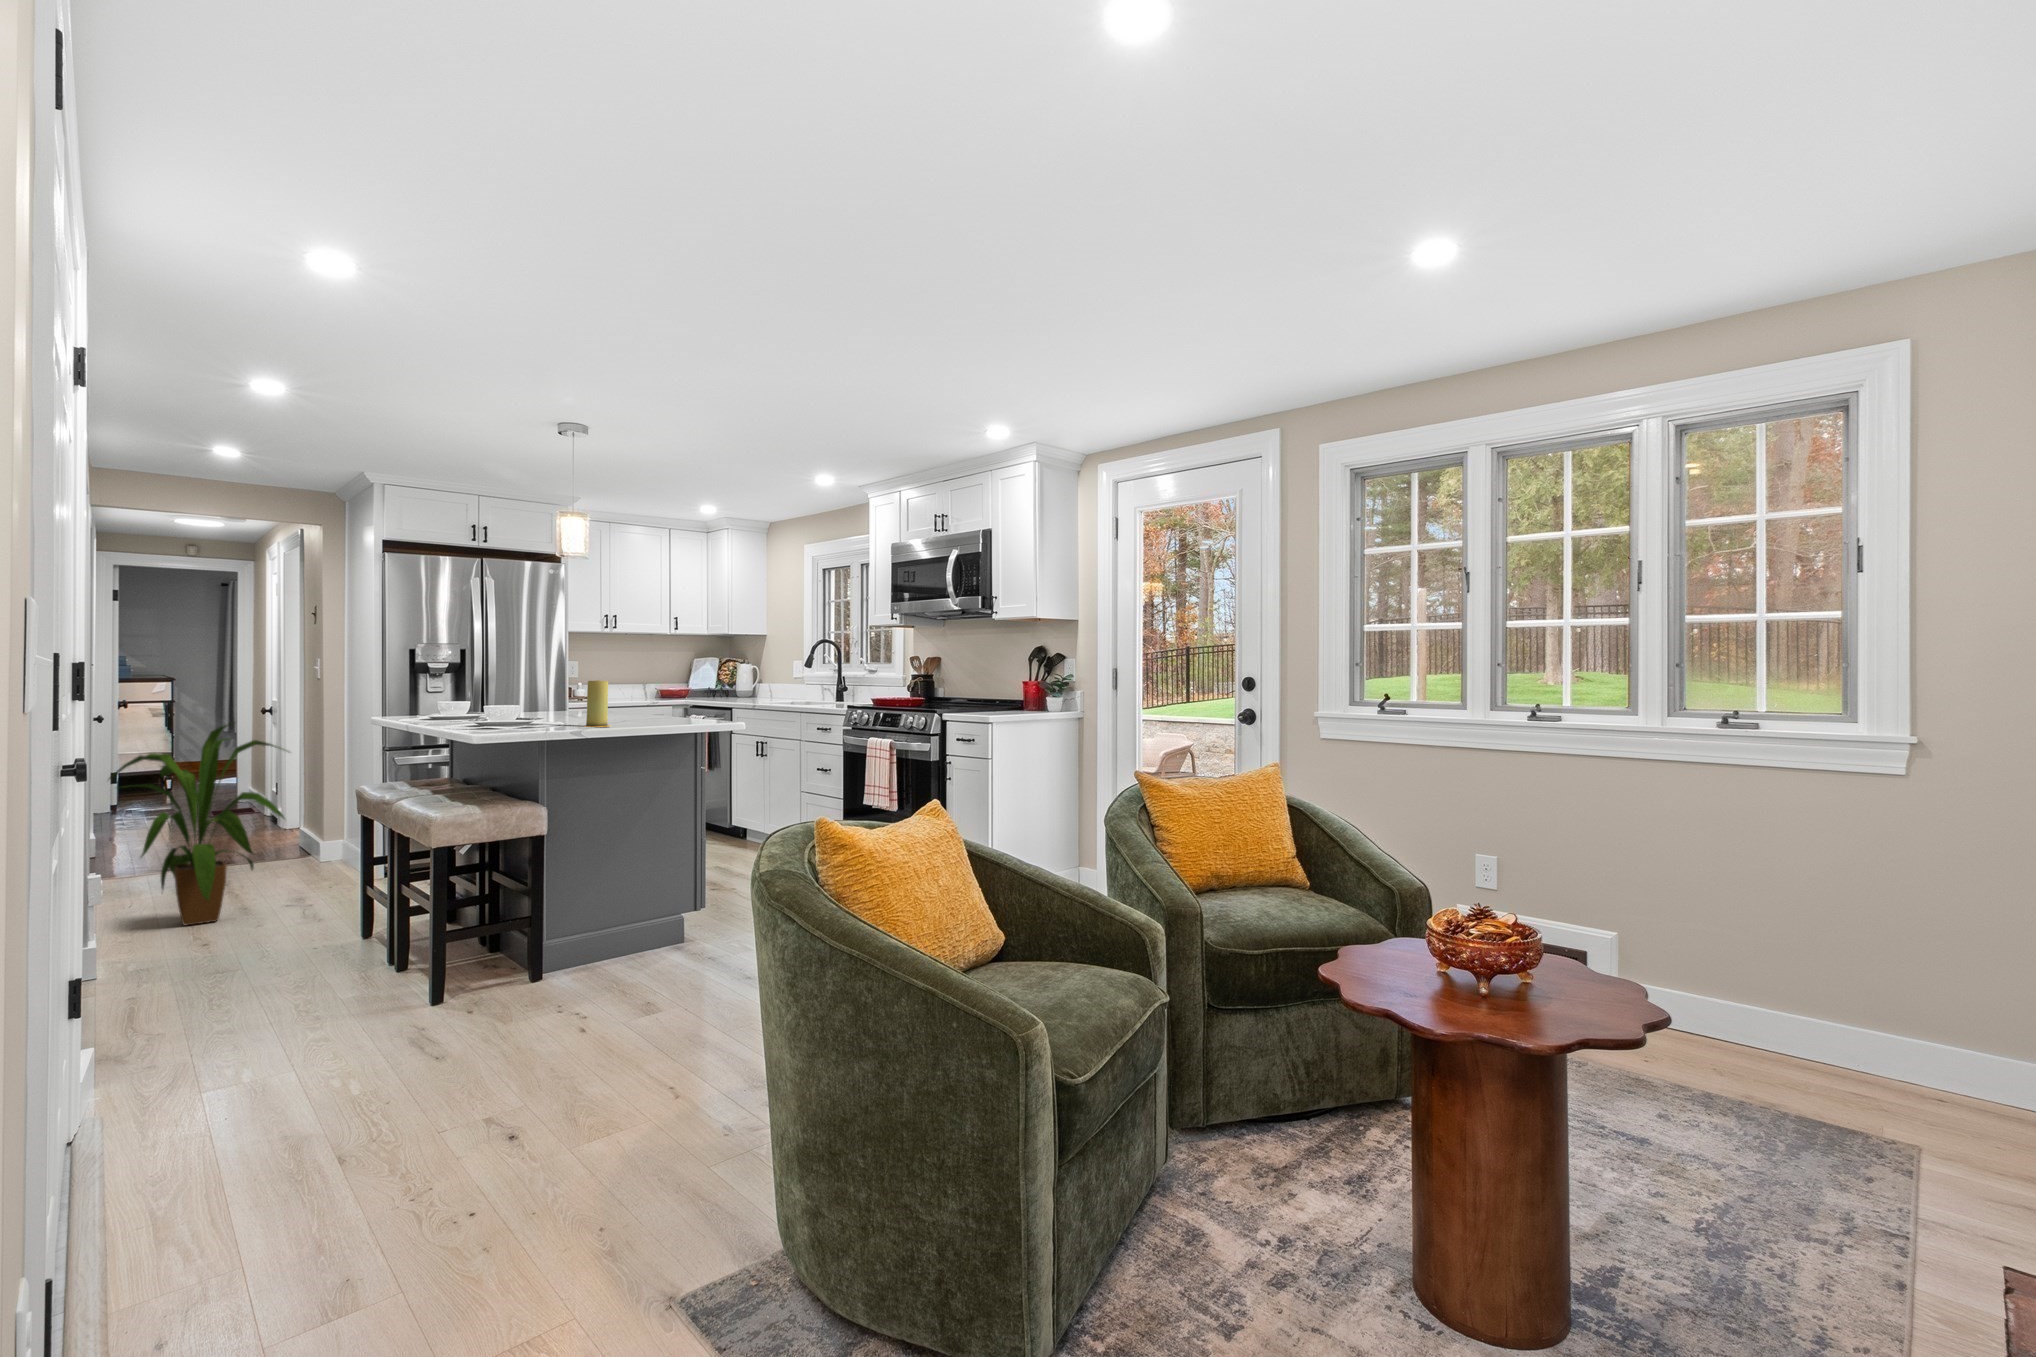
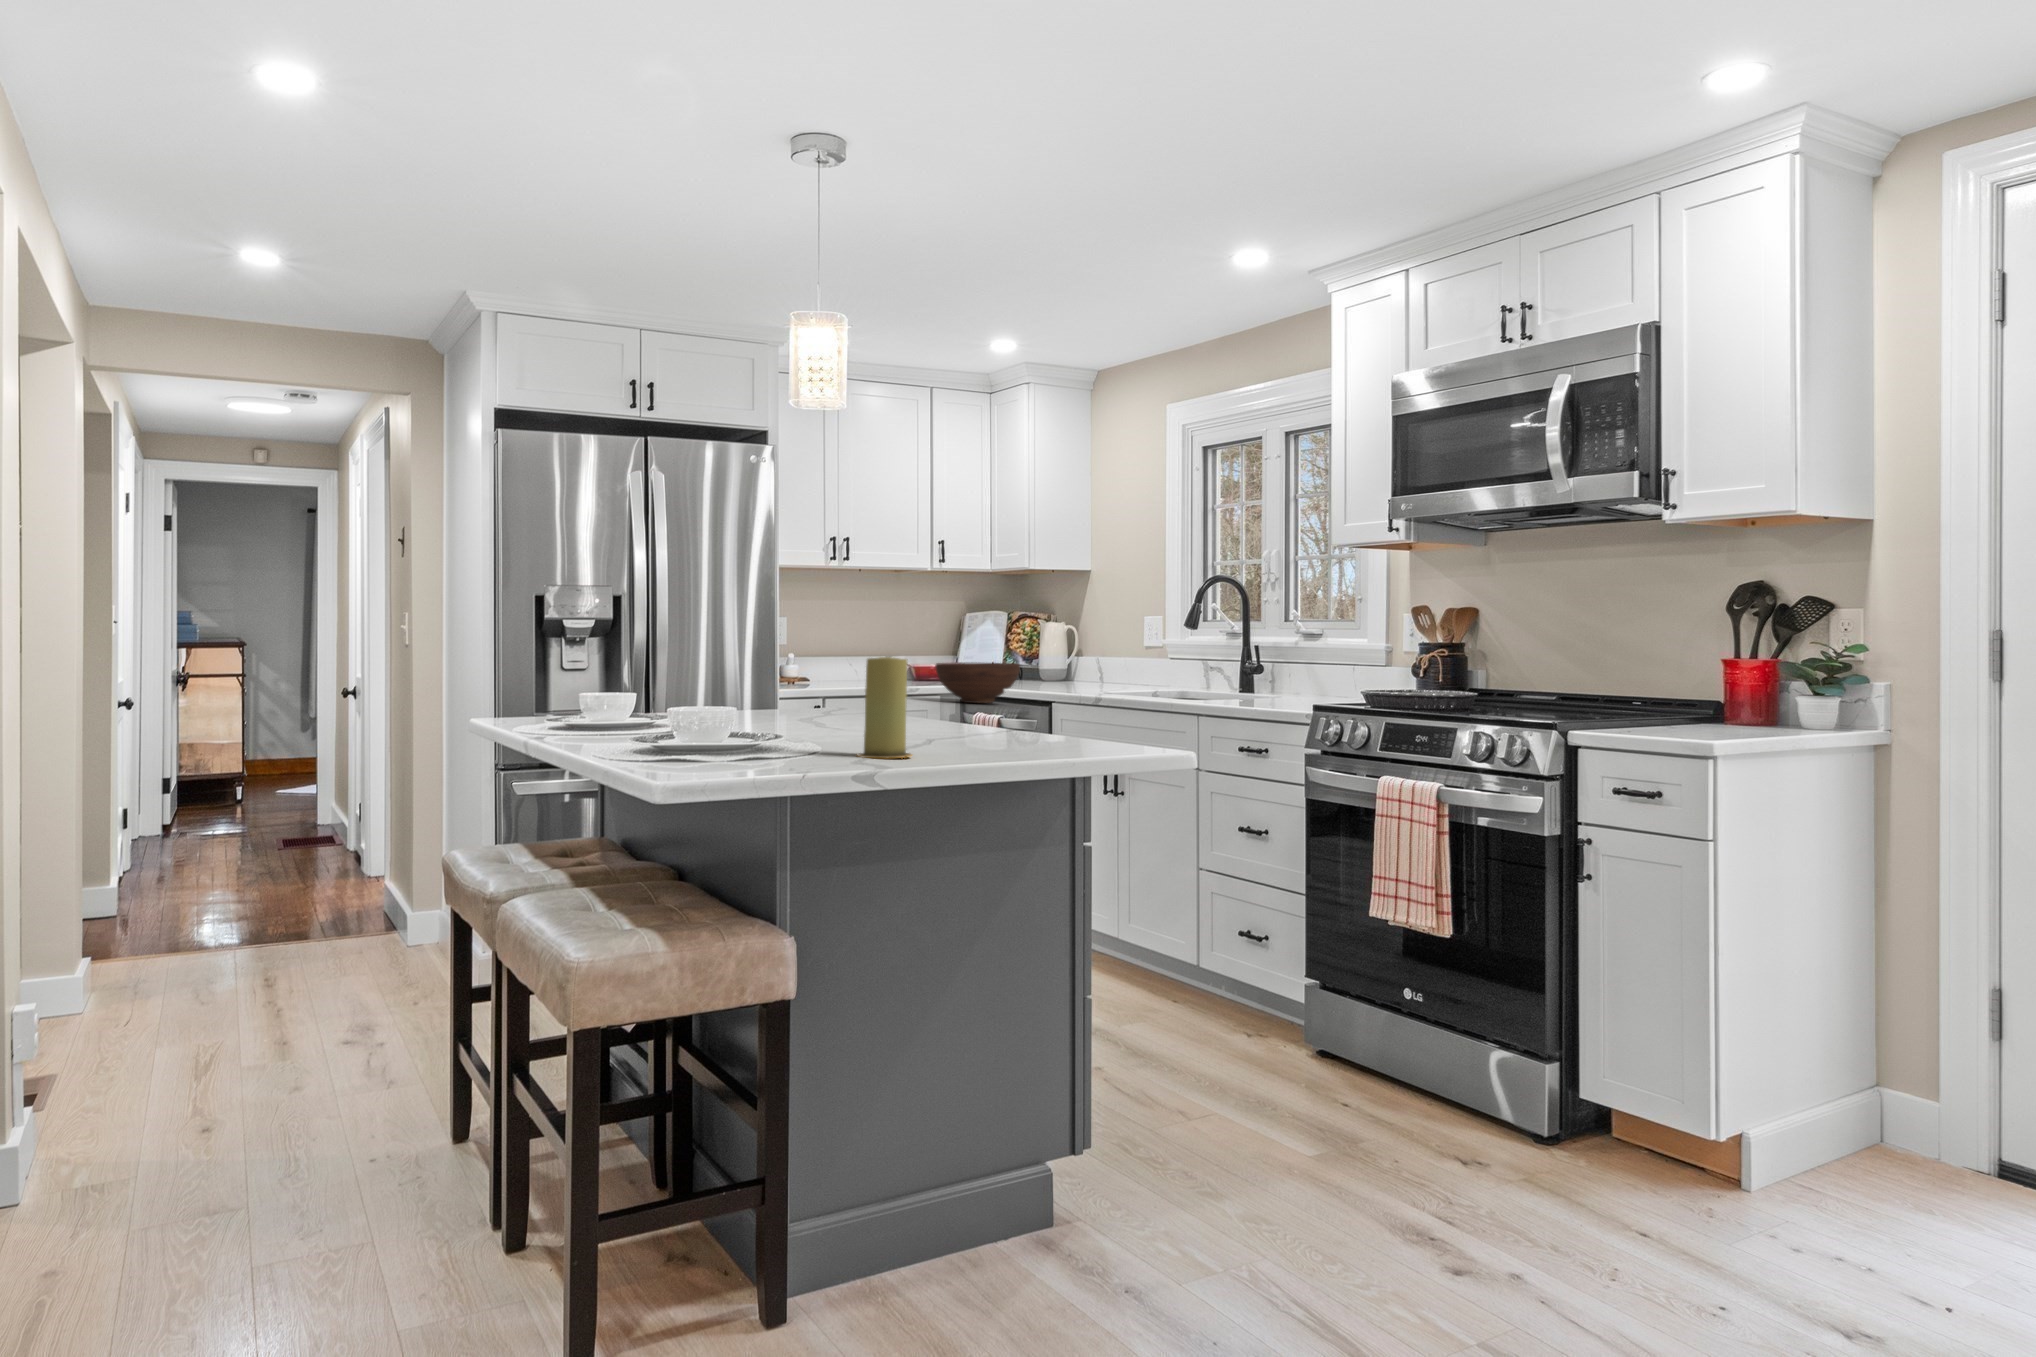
fruit bowl: none [667,688,719,712] -> present [935,663,1020,703]
house plant: present [110,724,284,925] -> none [35,731,335,1103]

